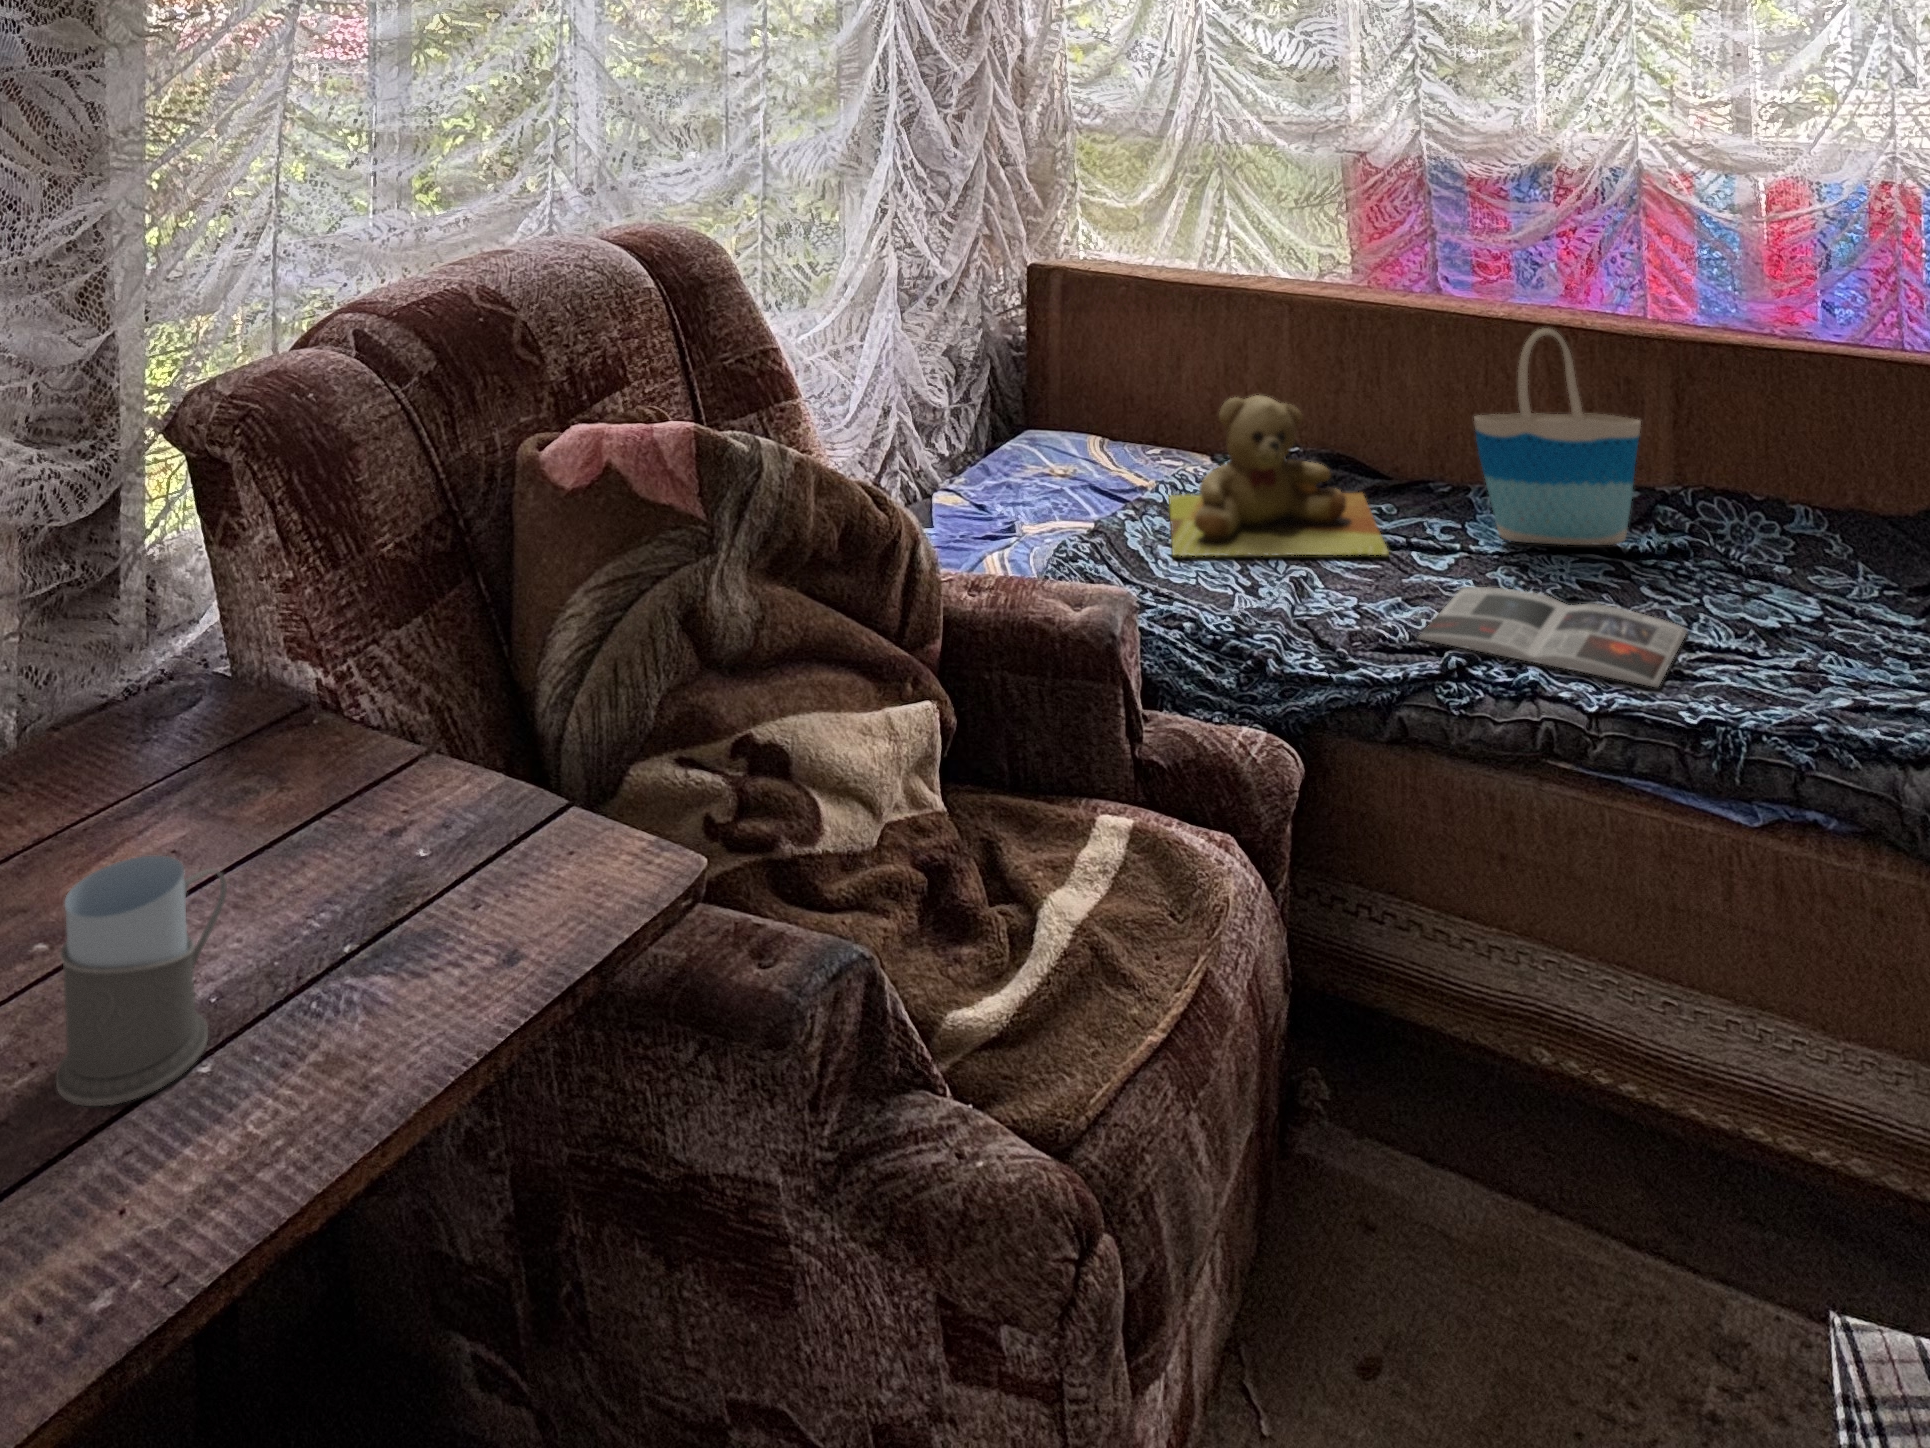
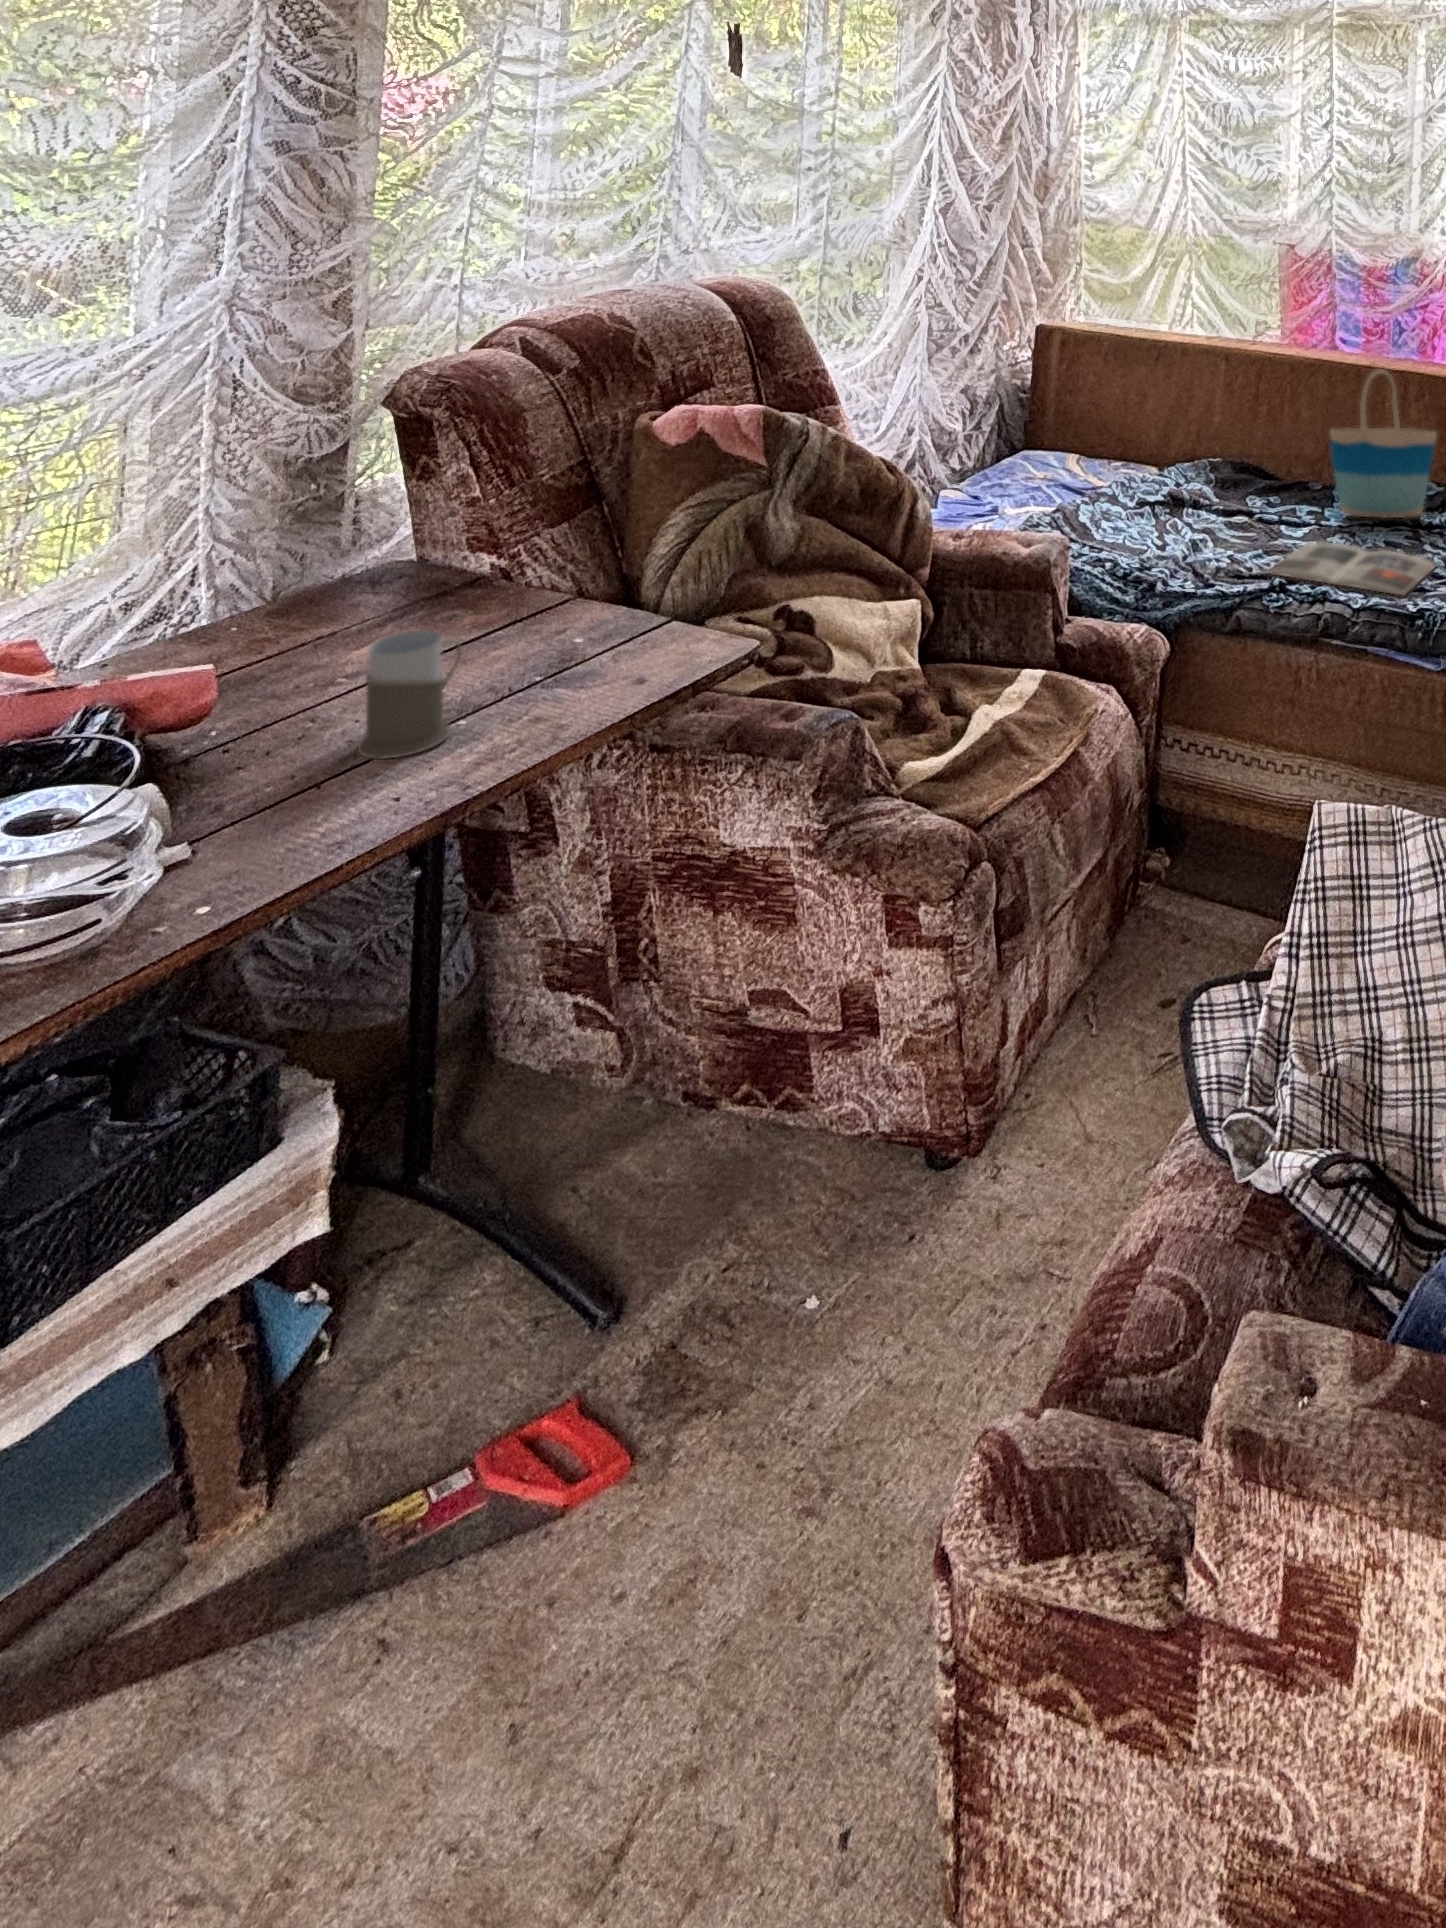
teddy bear: present [1169,395,1388,556] -> none [1113,416,1264,527]

